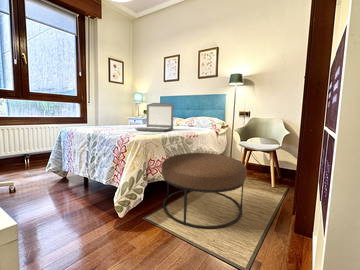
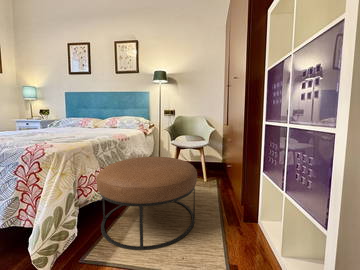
laptop: present [135,103,174,132] -> none [43,99,100,137]

